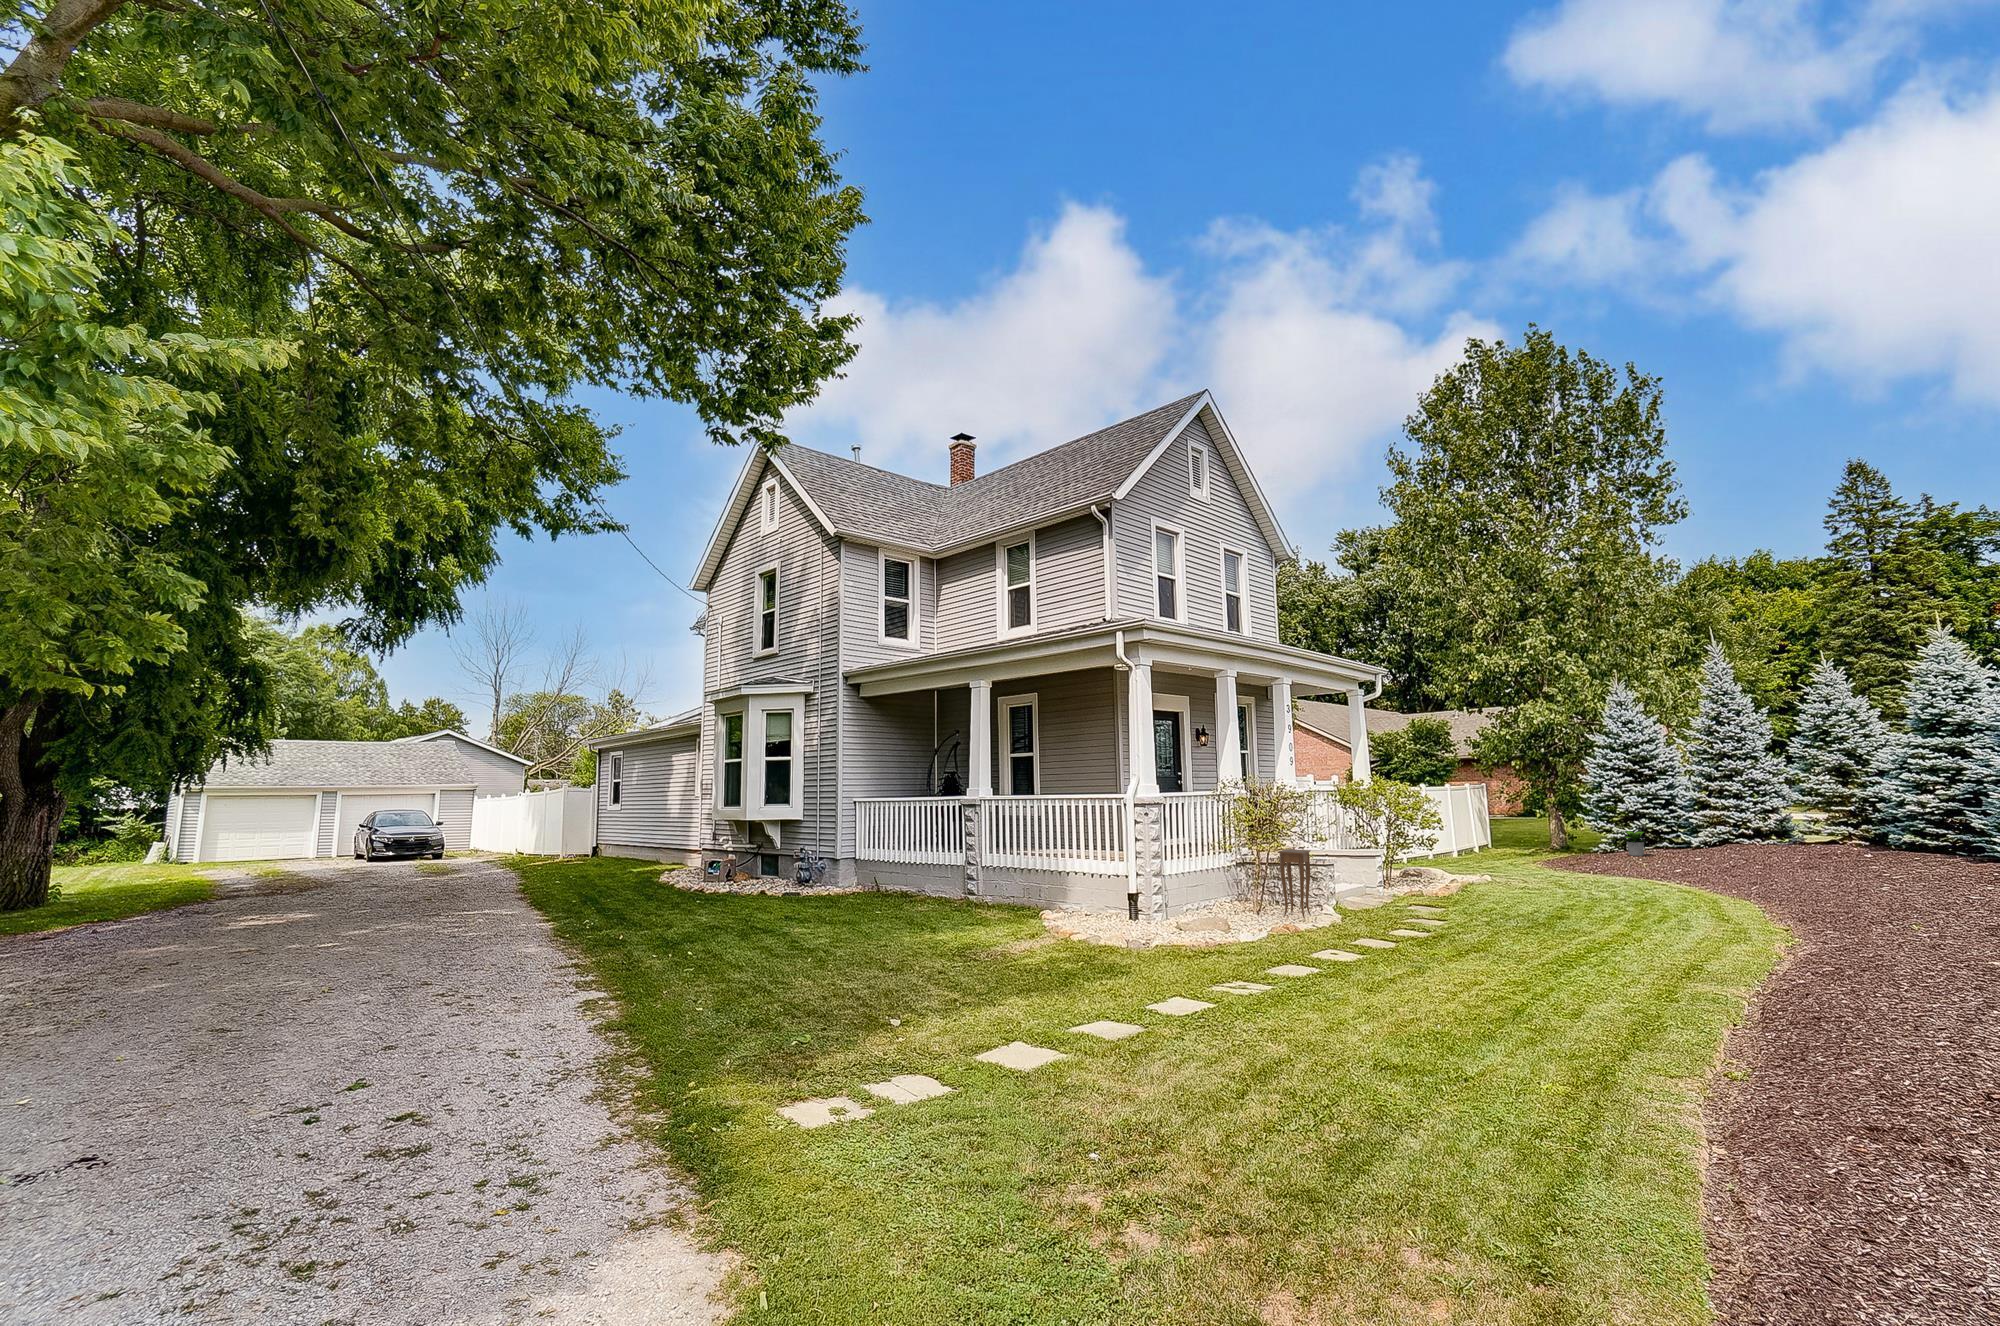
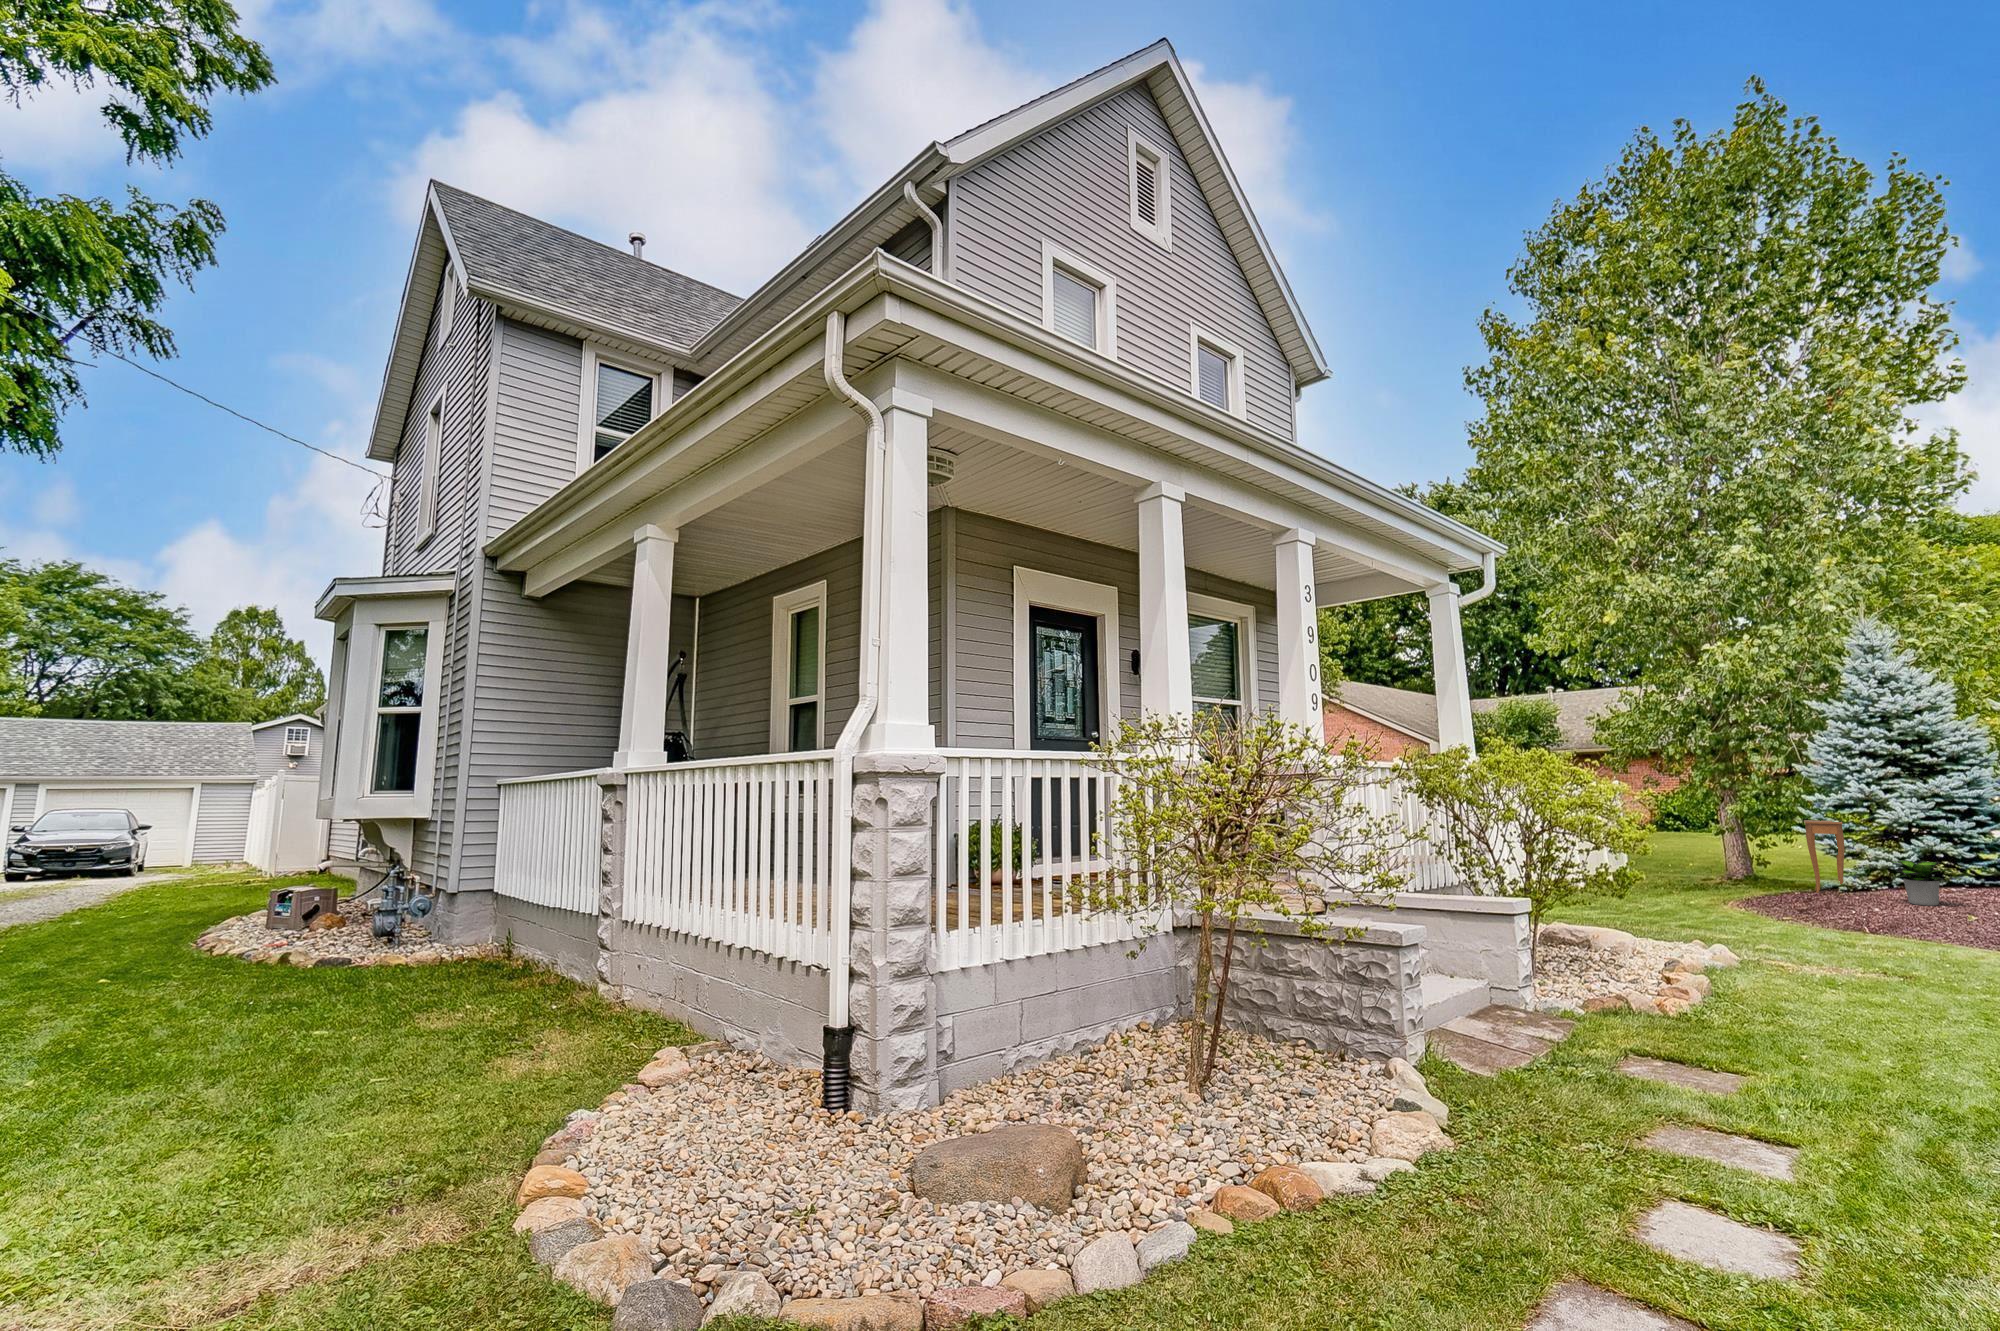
side table: present [1278,849,1310,918] -> present [1804,820,1844,893]

